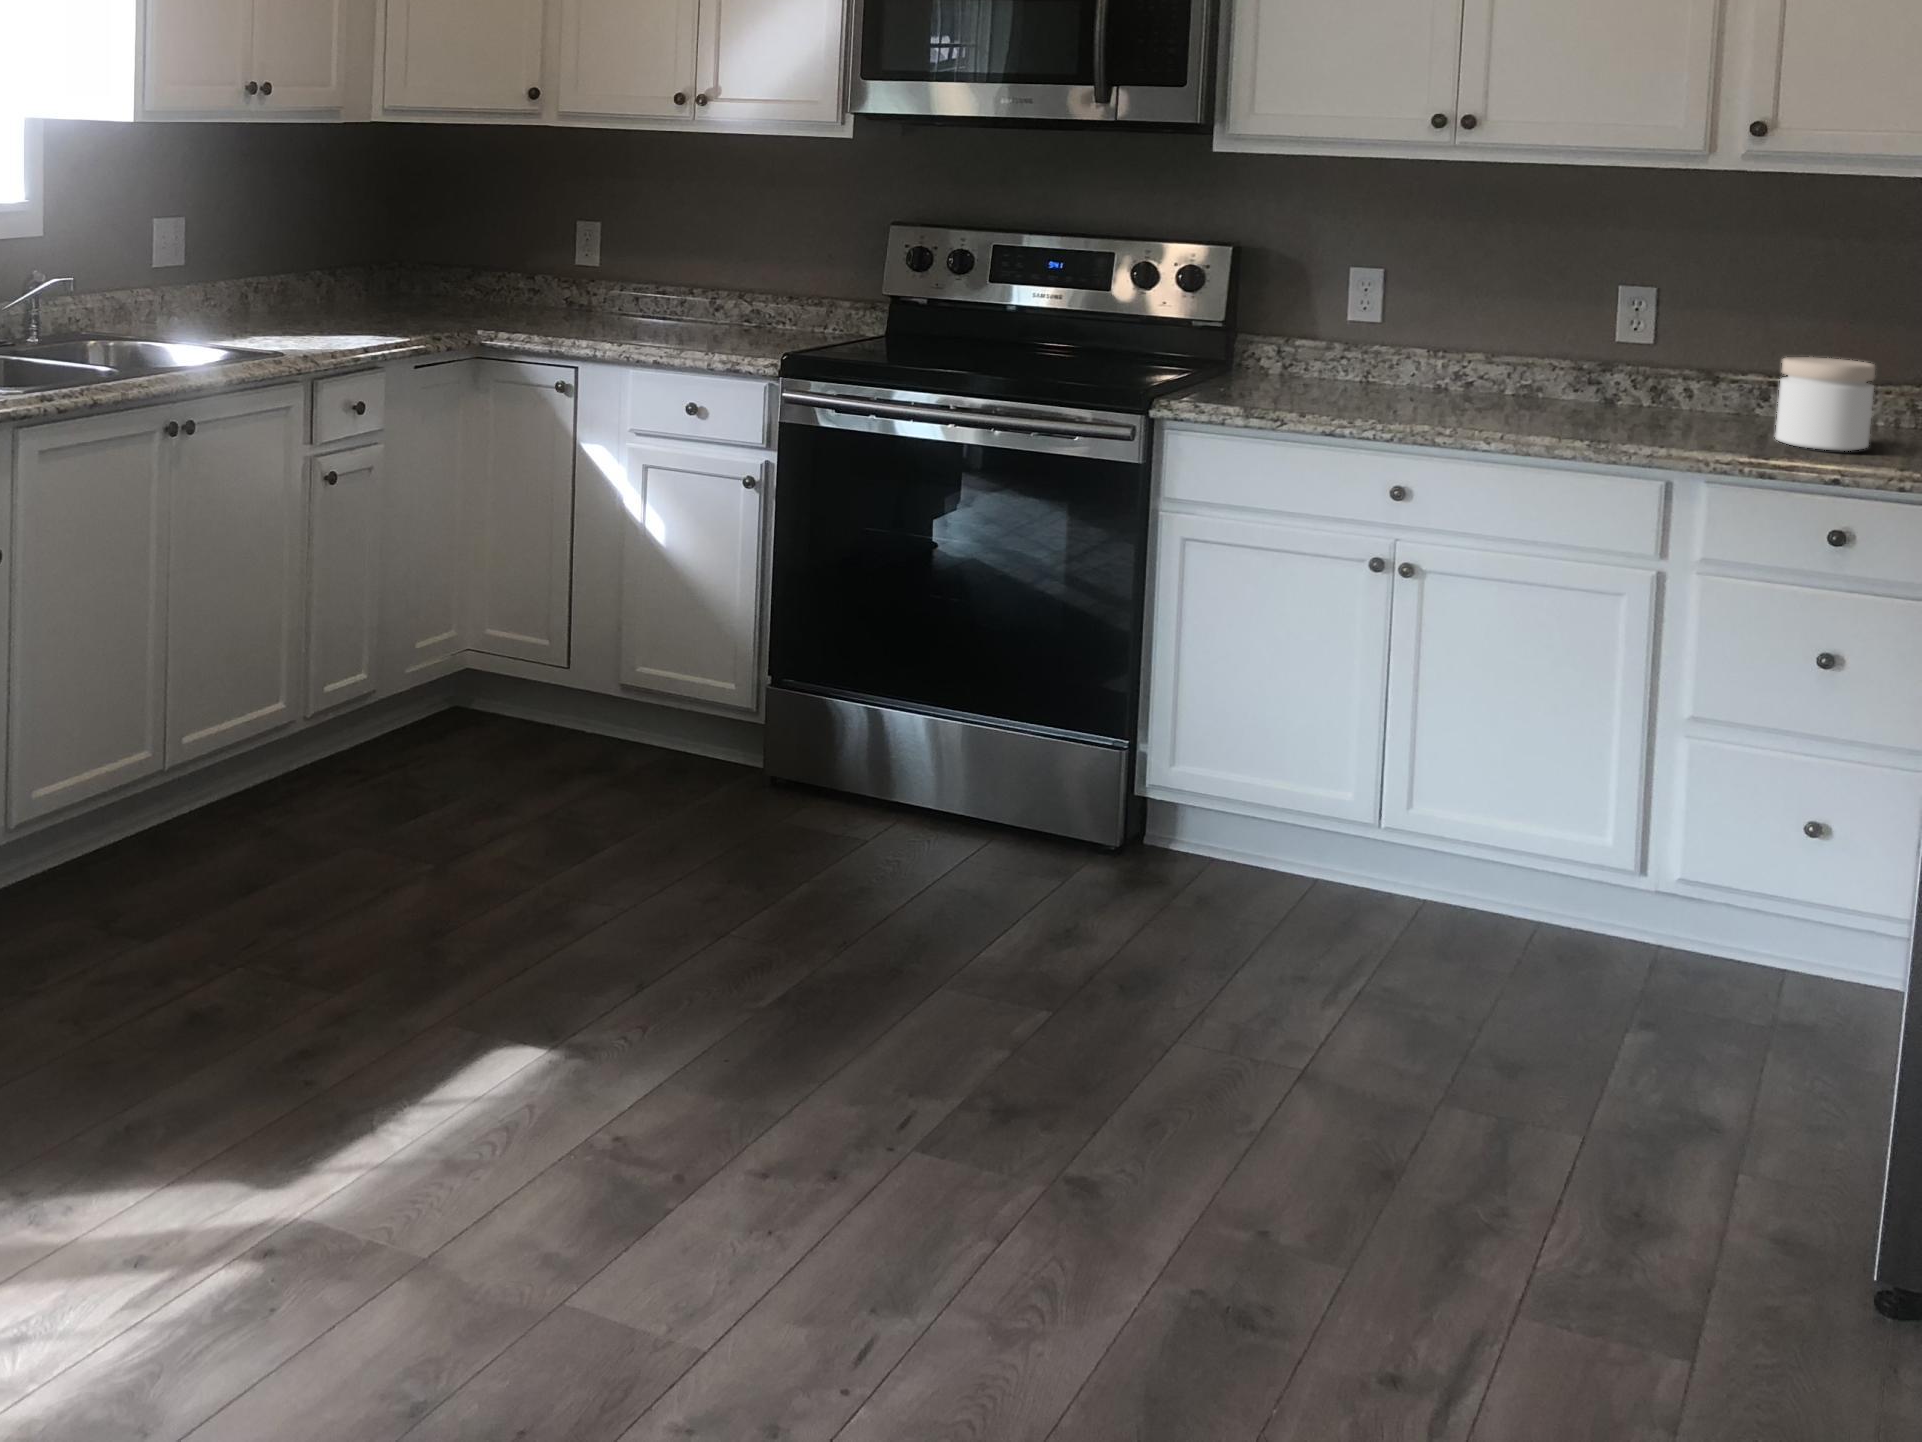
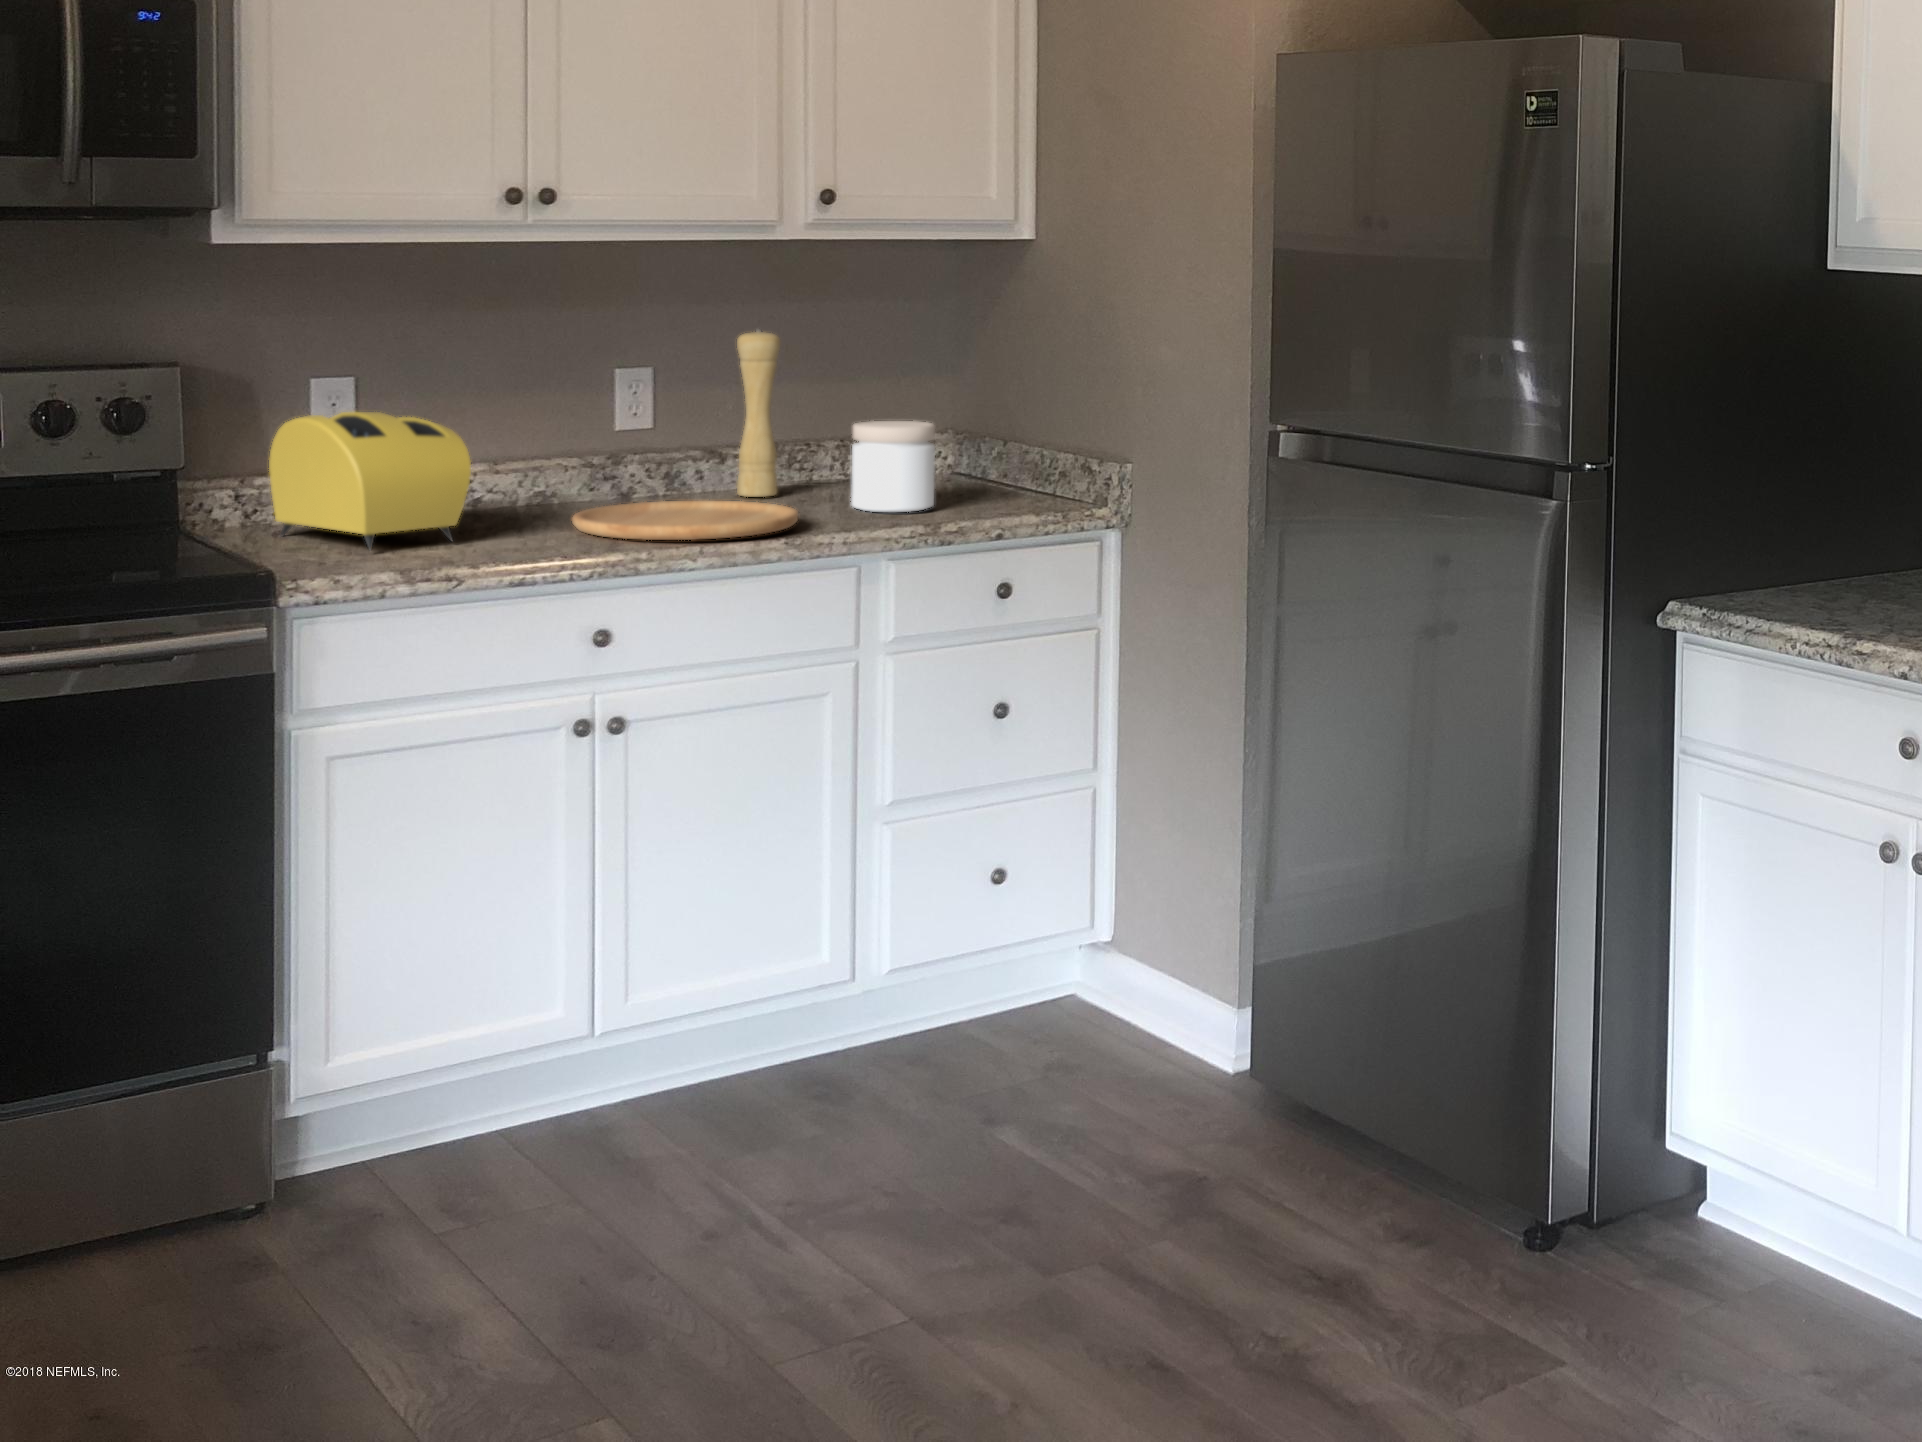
pepper mill: none [1718,260,1775,420] -> present [737,330,780,497]
toaster: none [1266,293,1370,401] -> present [269,412,471,550]
cutting board: none [1463,399,1674,437] -> present [572,500,798,540]

